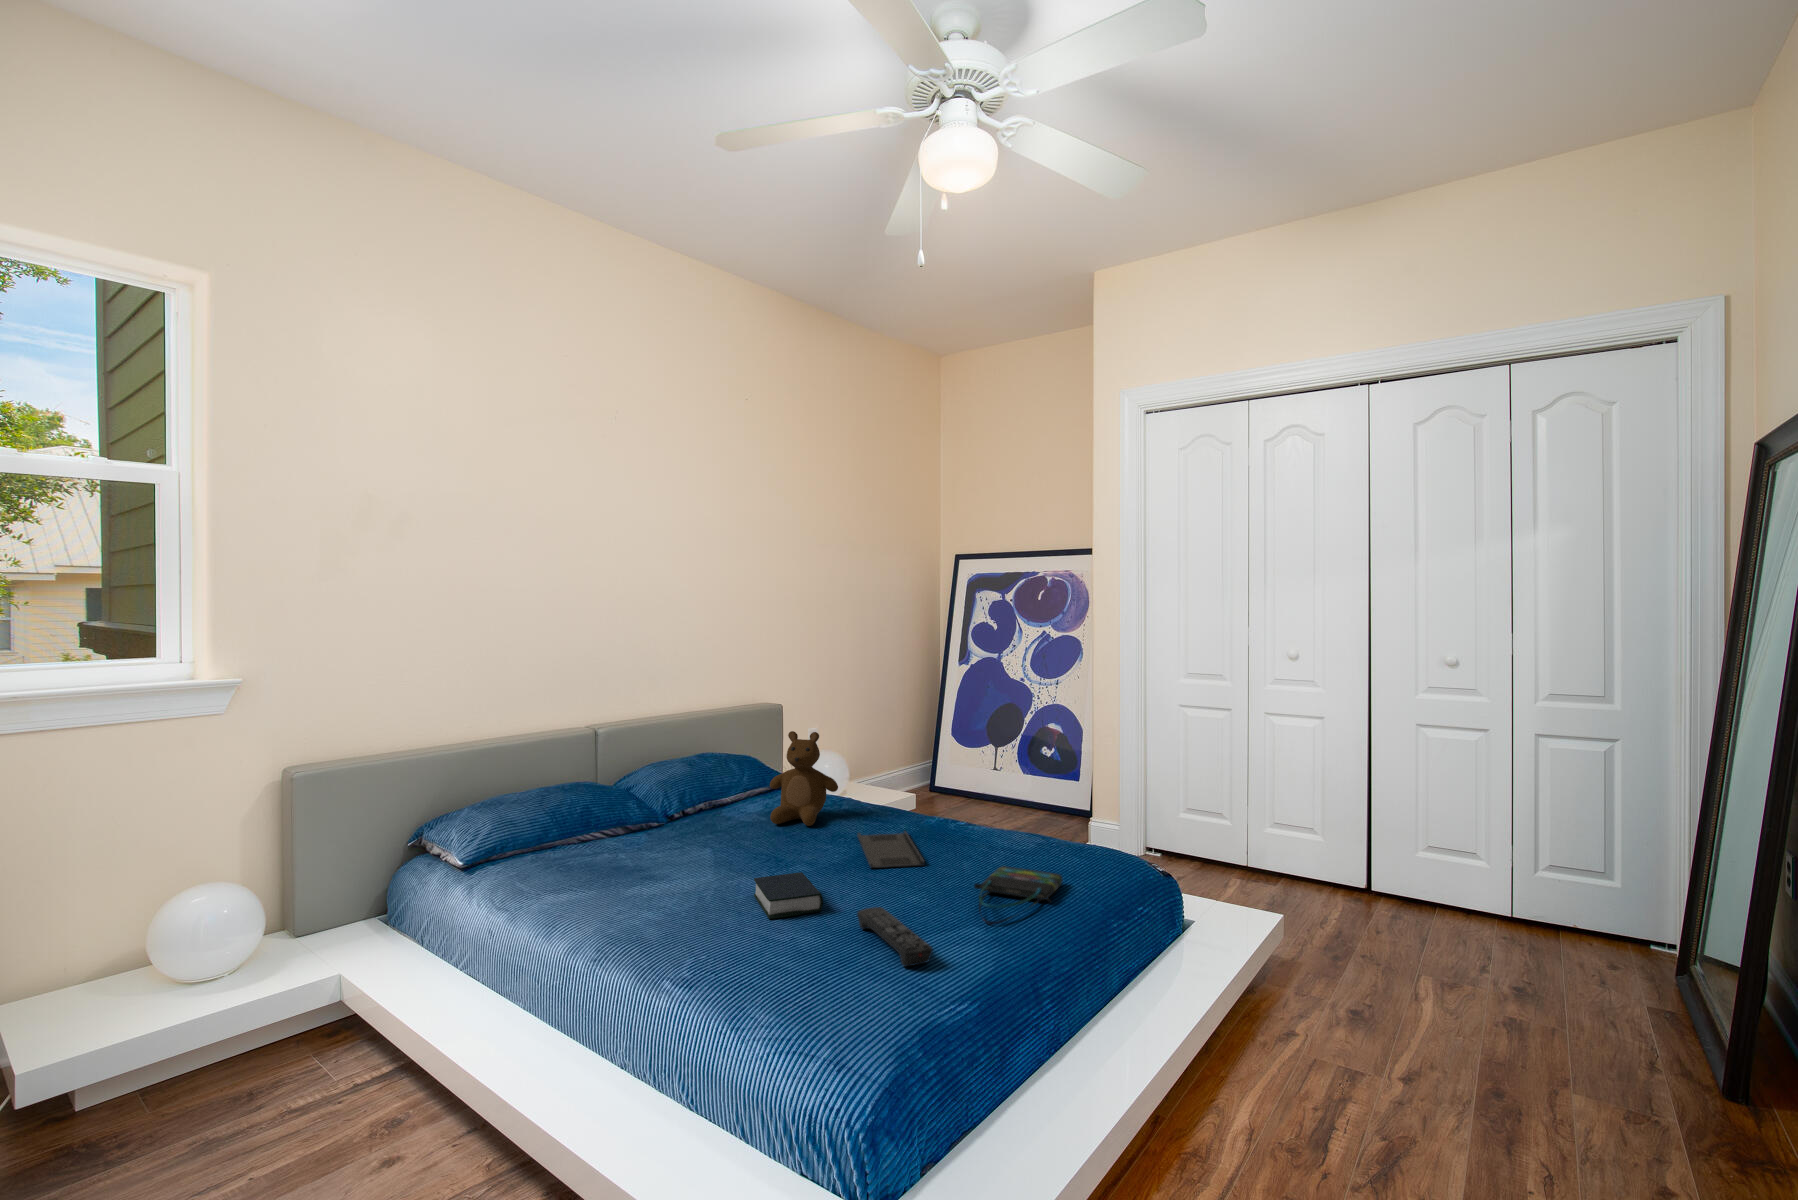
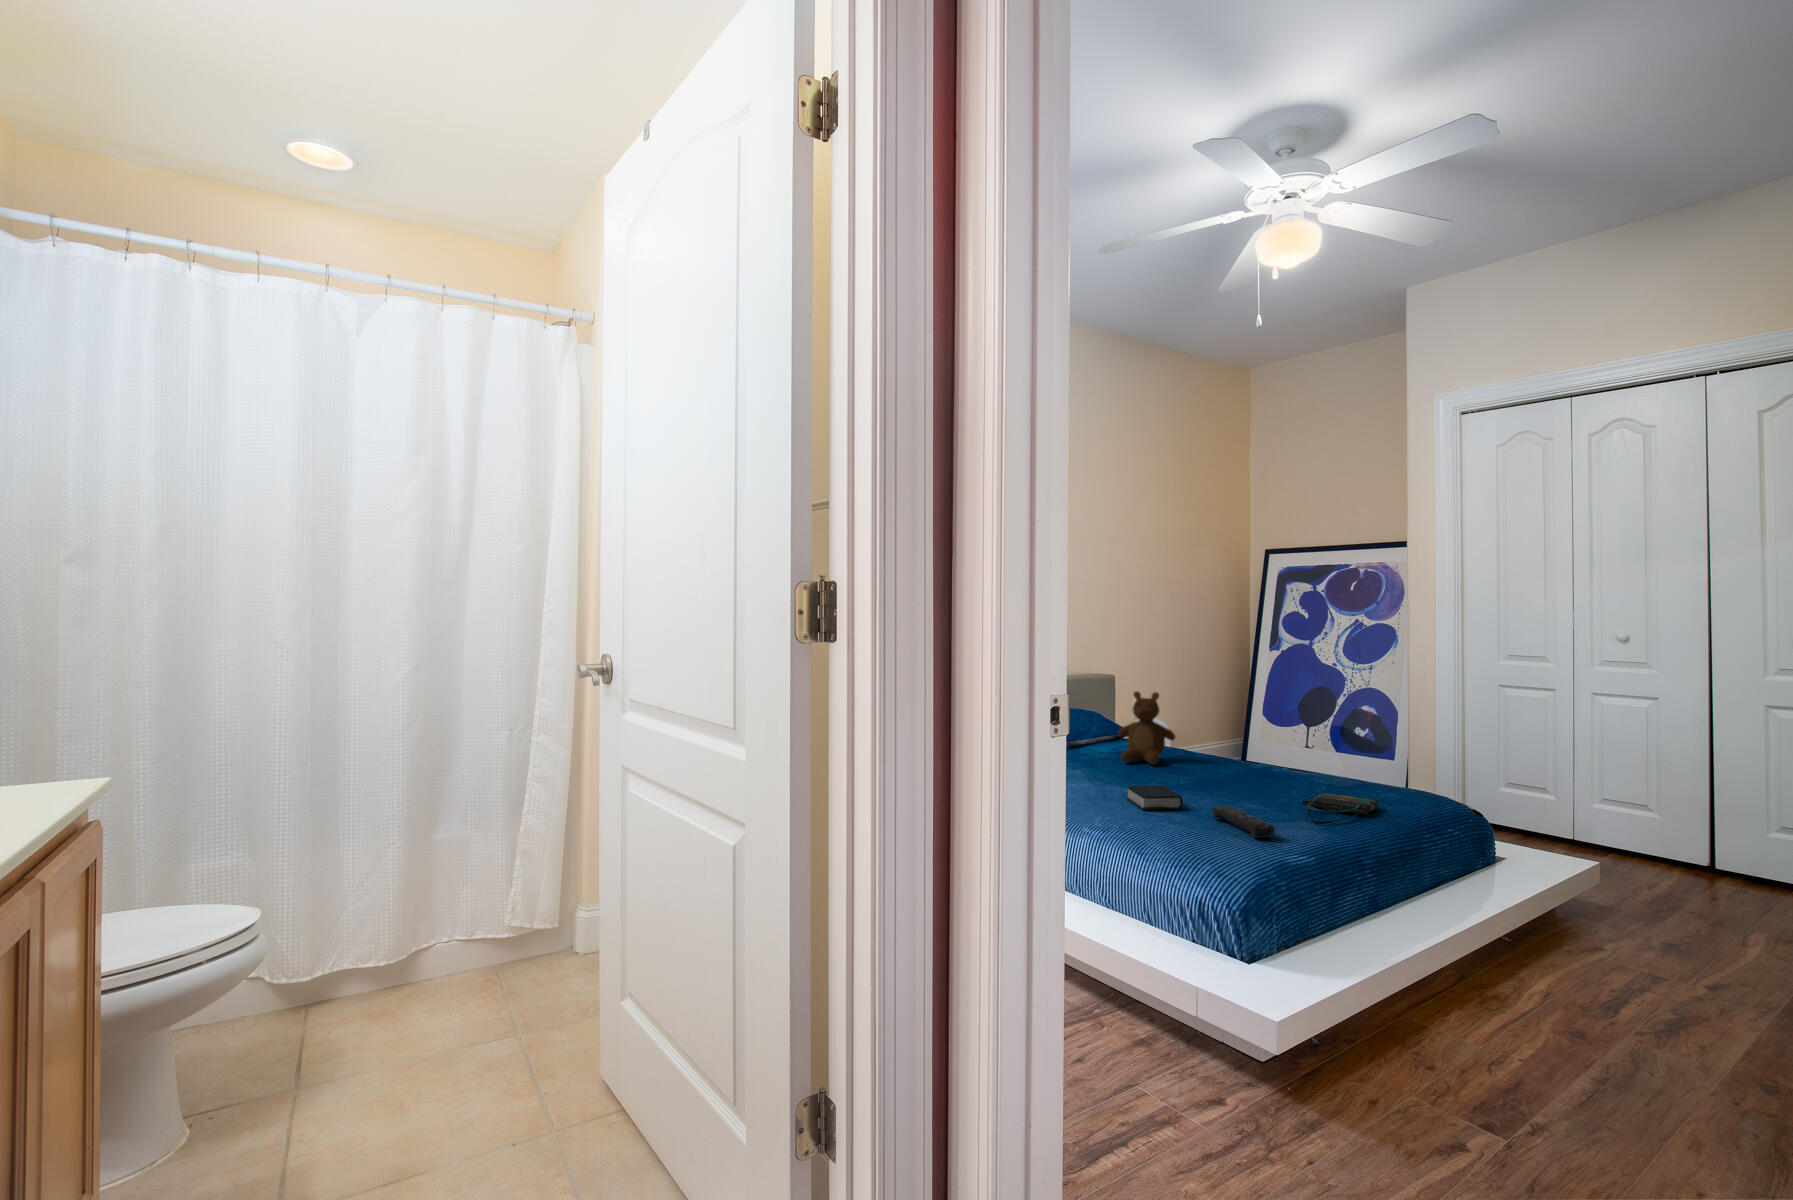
tray: present [857,831,925,868] -> none [1196,770,1258,792]

